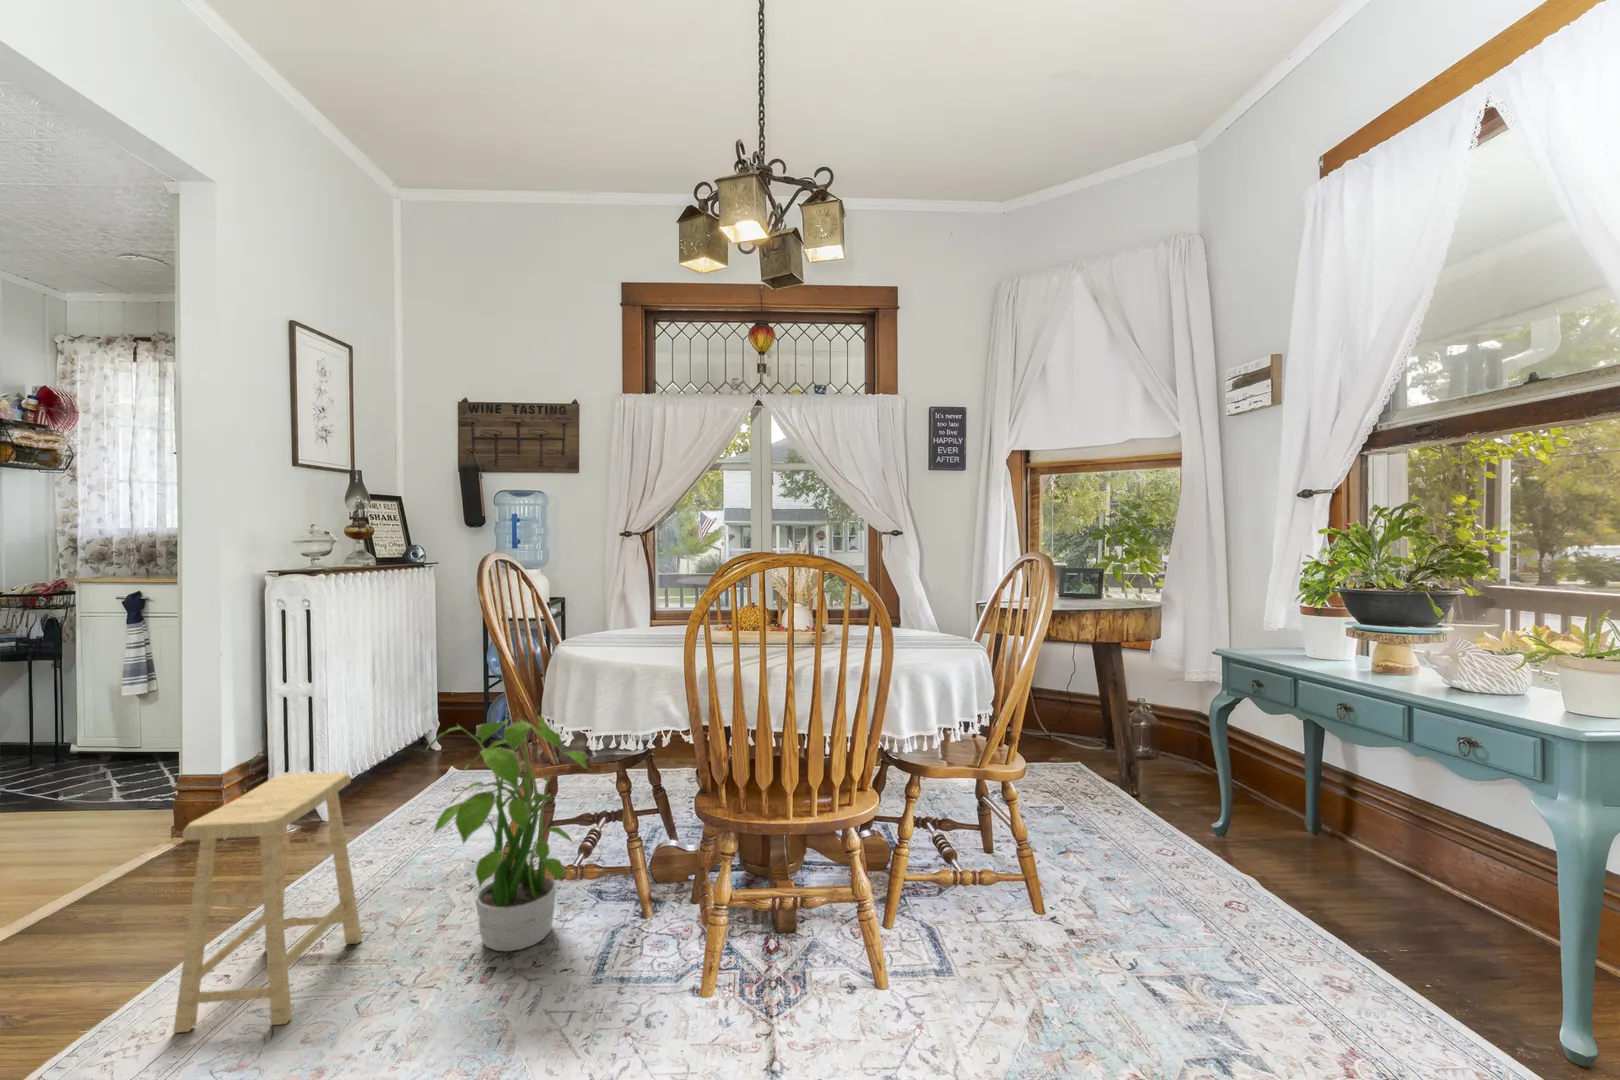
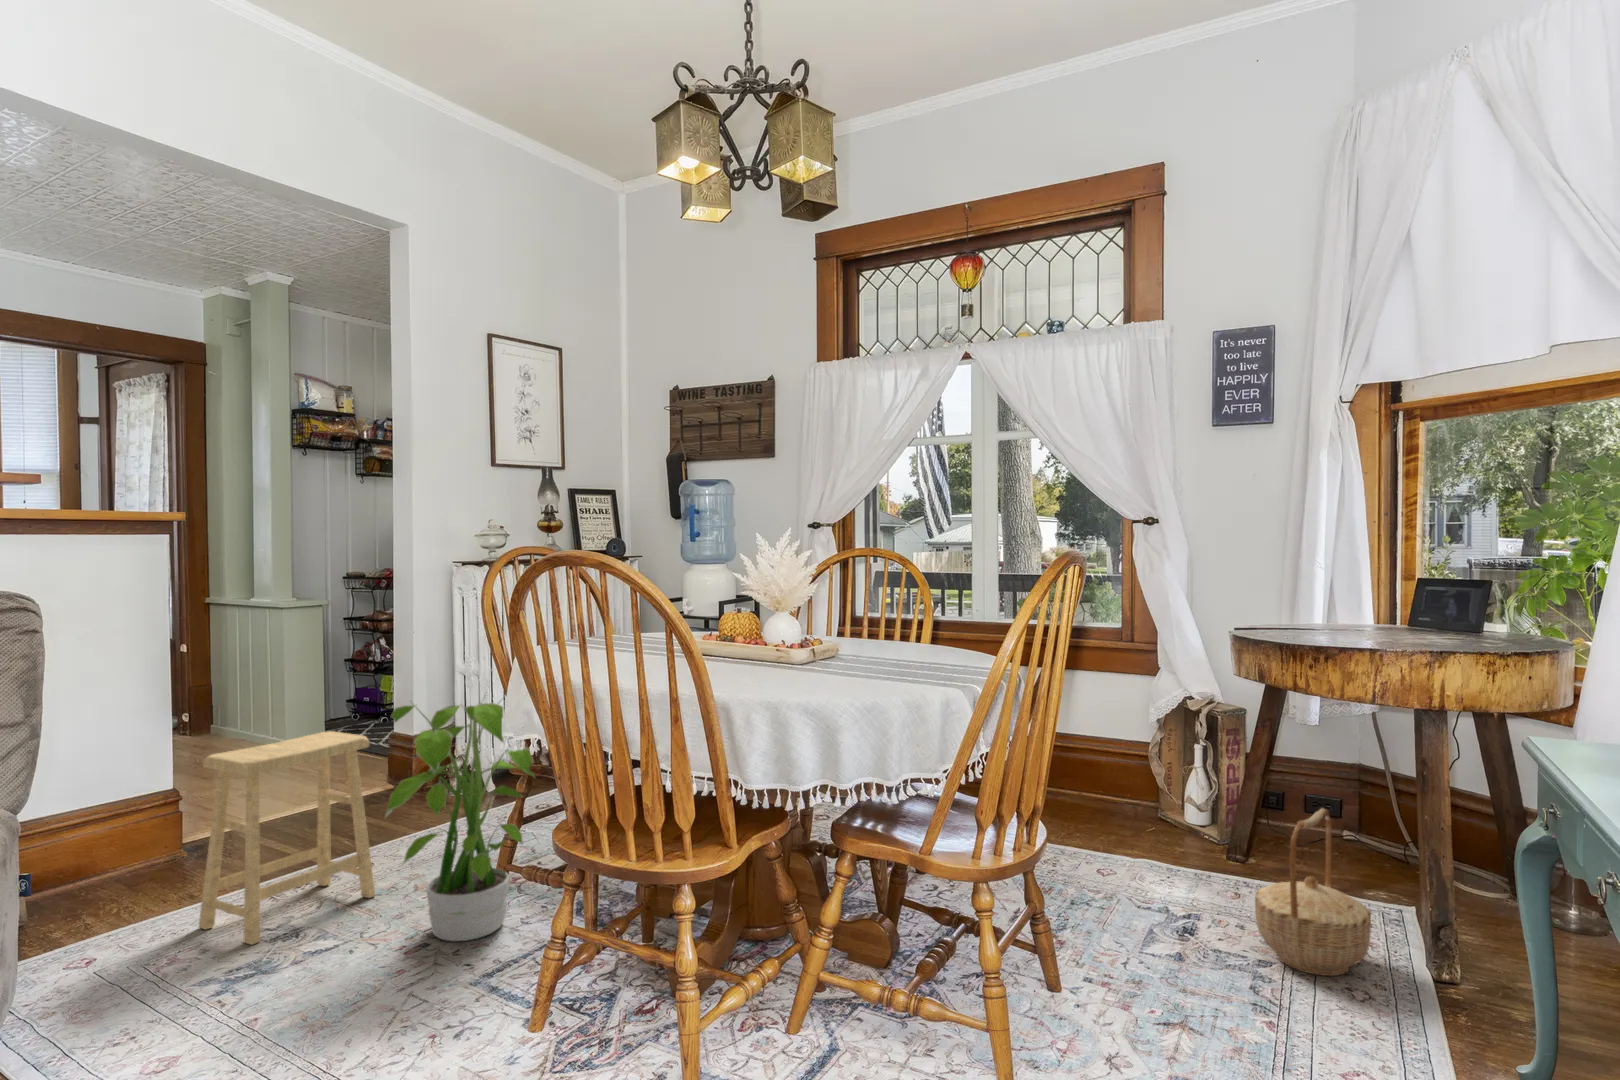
basket: none [1042,708,1105,805] -> present [1255,808,1371,976]

